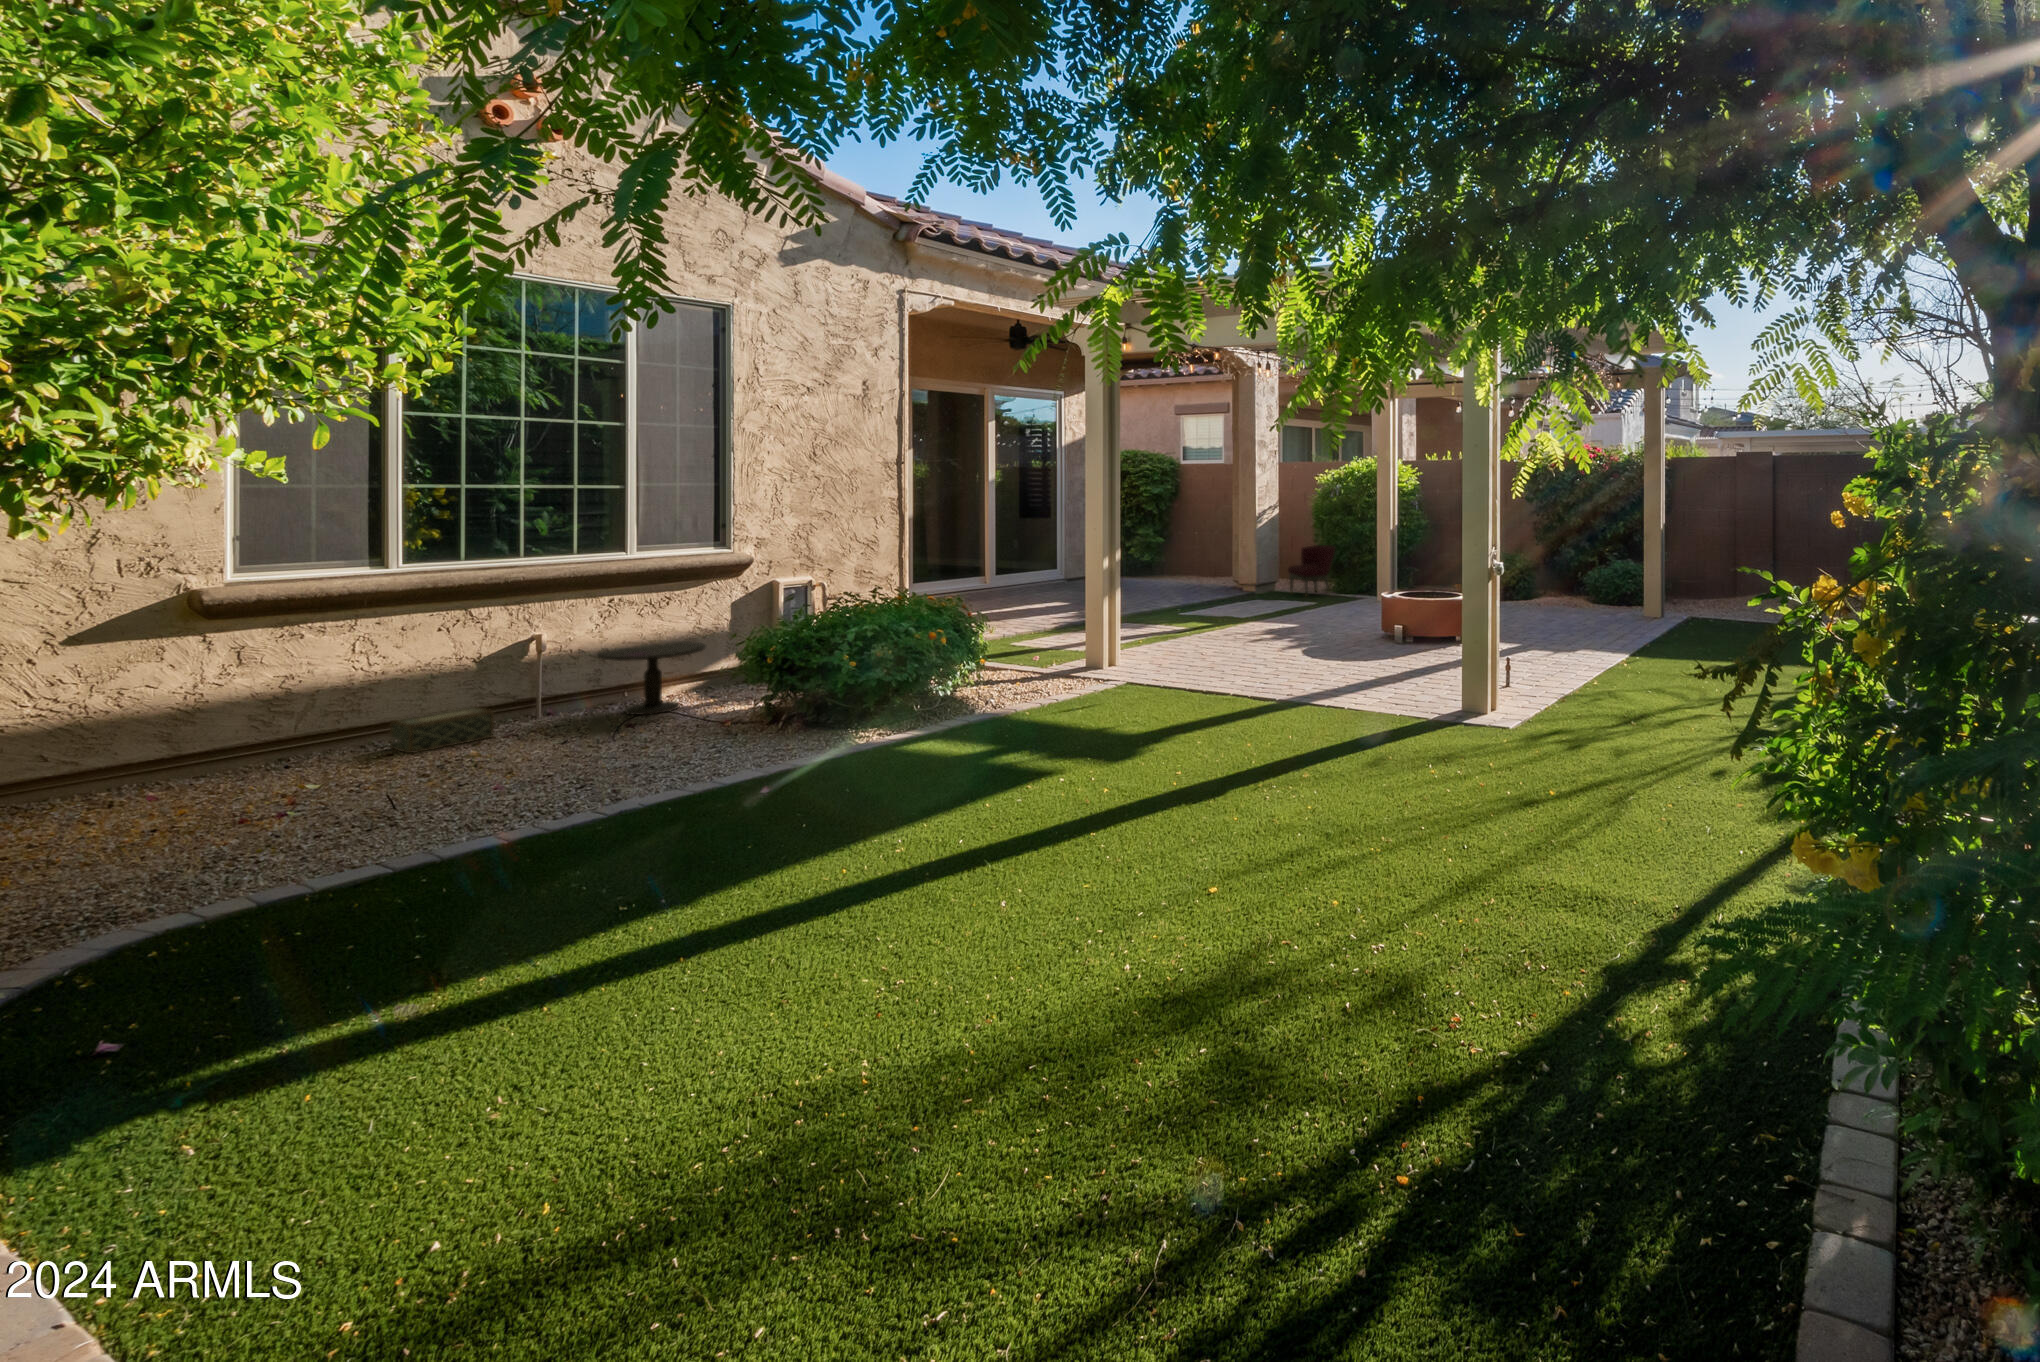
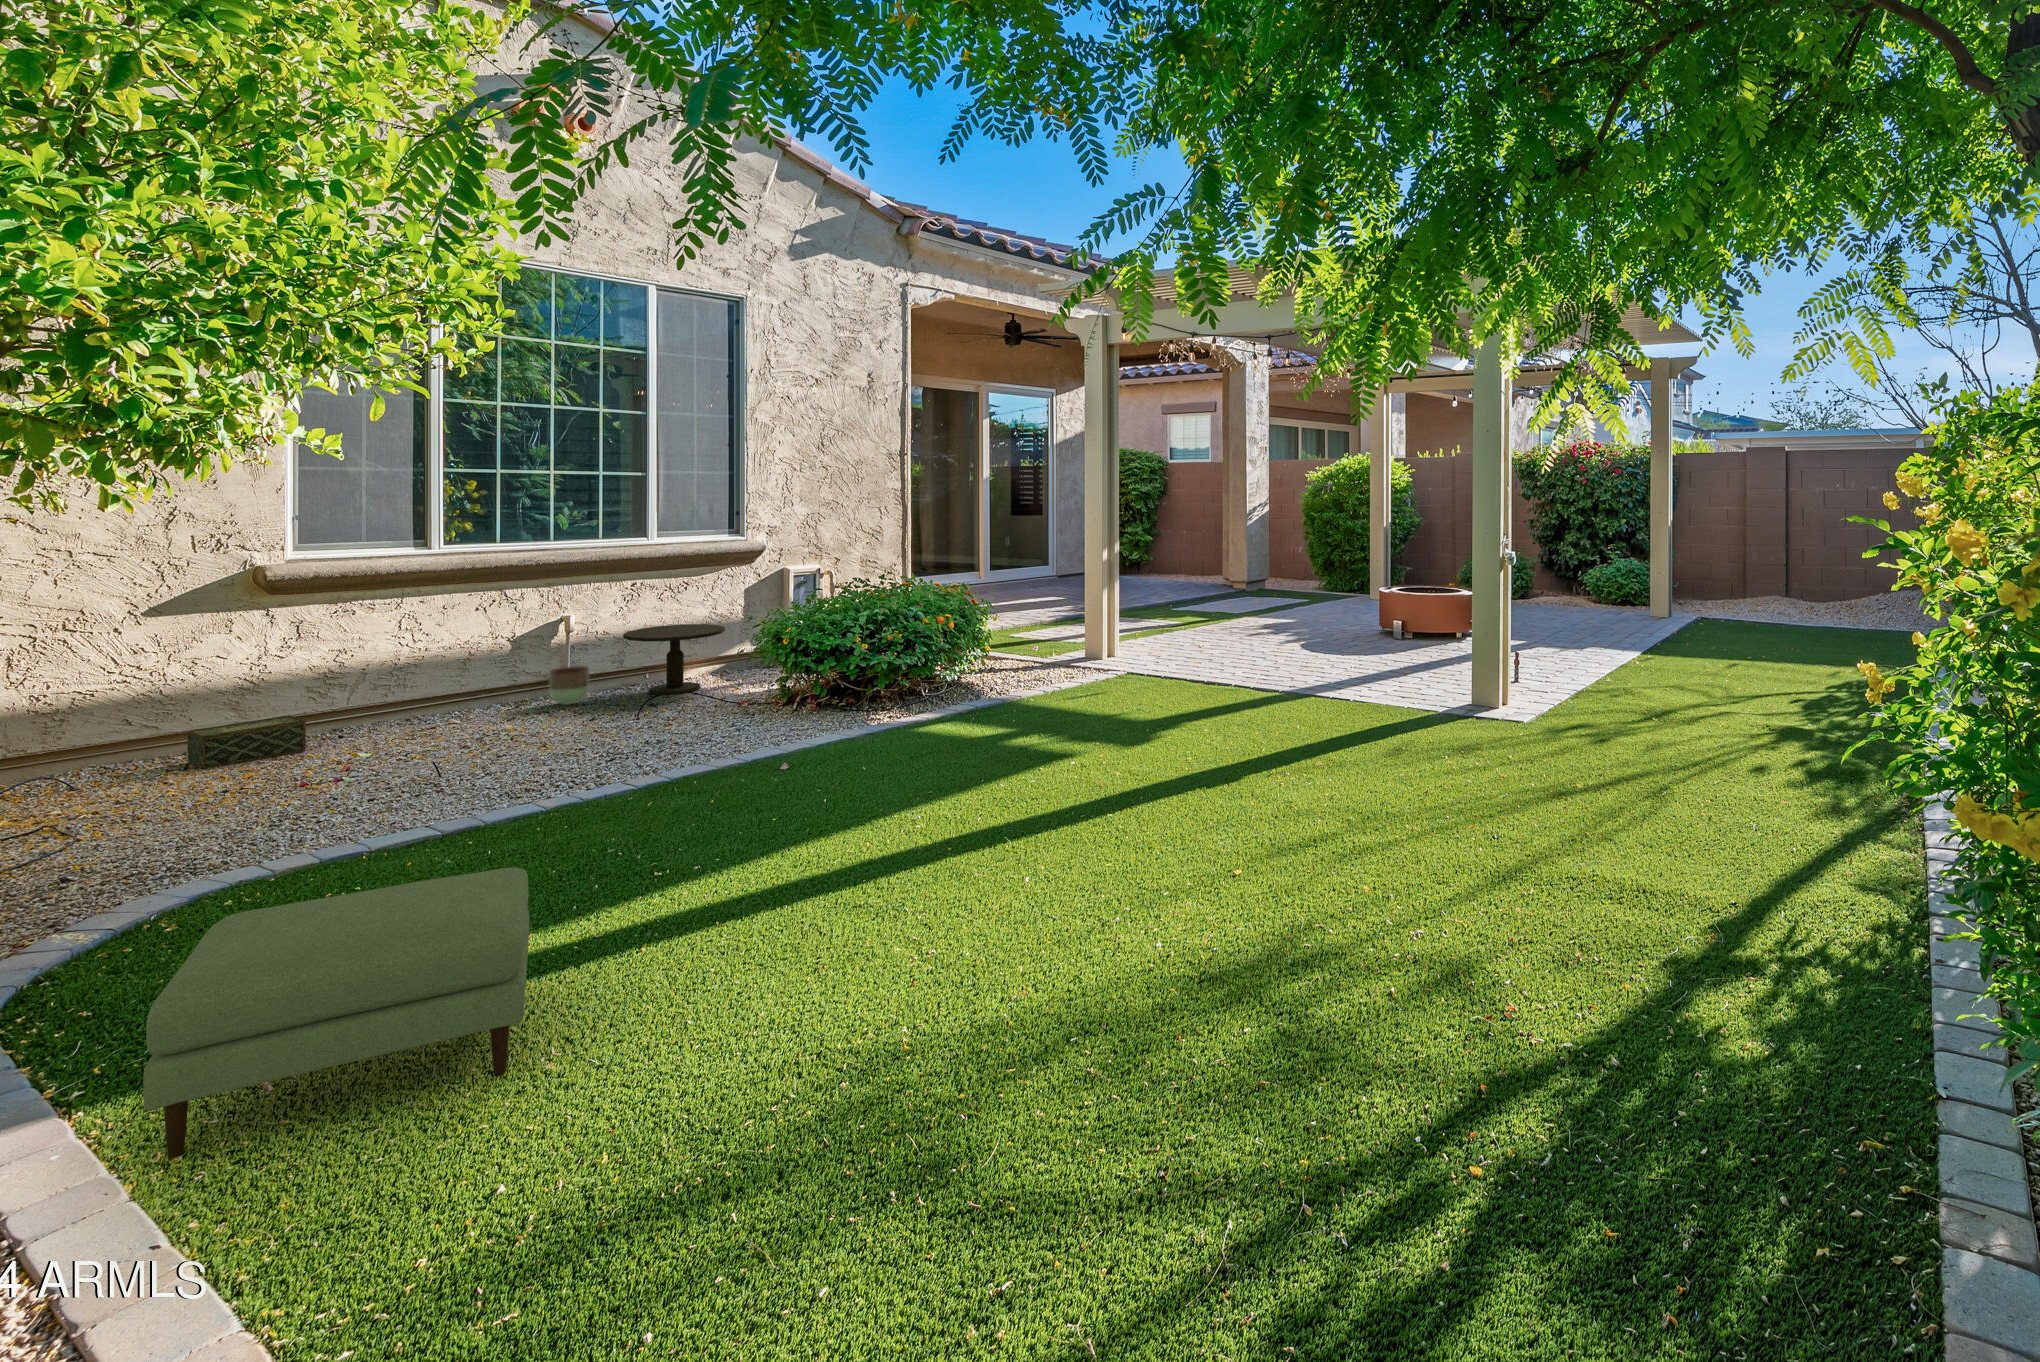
chair: present [1288,545,1336,594] -> none [1281,539,1330,592]
planter: none [516,687,560,727] -> present [549,666,589,705]
woven basket: present [390,707,494,753] -> present [187,715,306,769]
ottoman: none [51,913,476,1228] -> present [143,867,529,1158]

